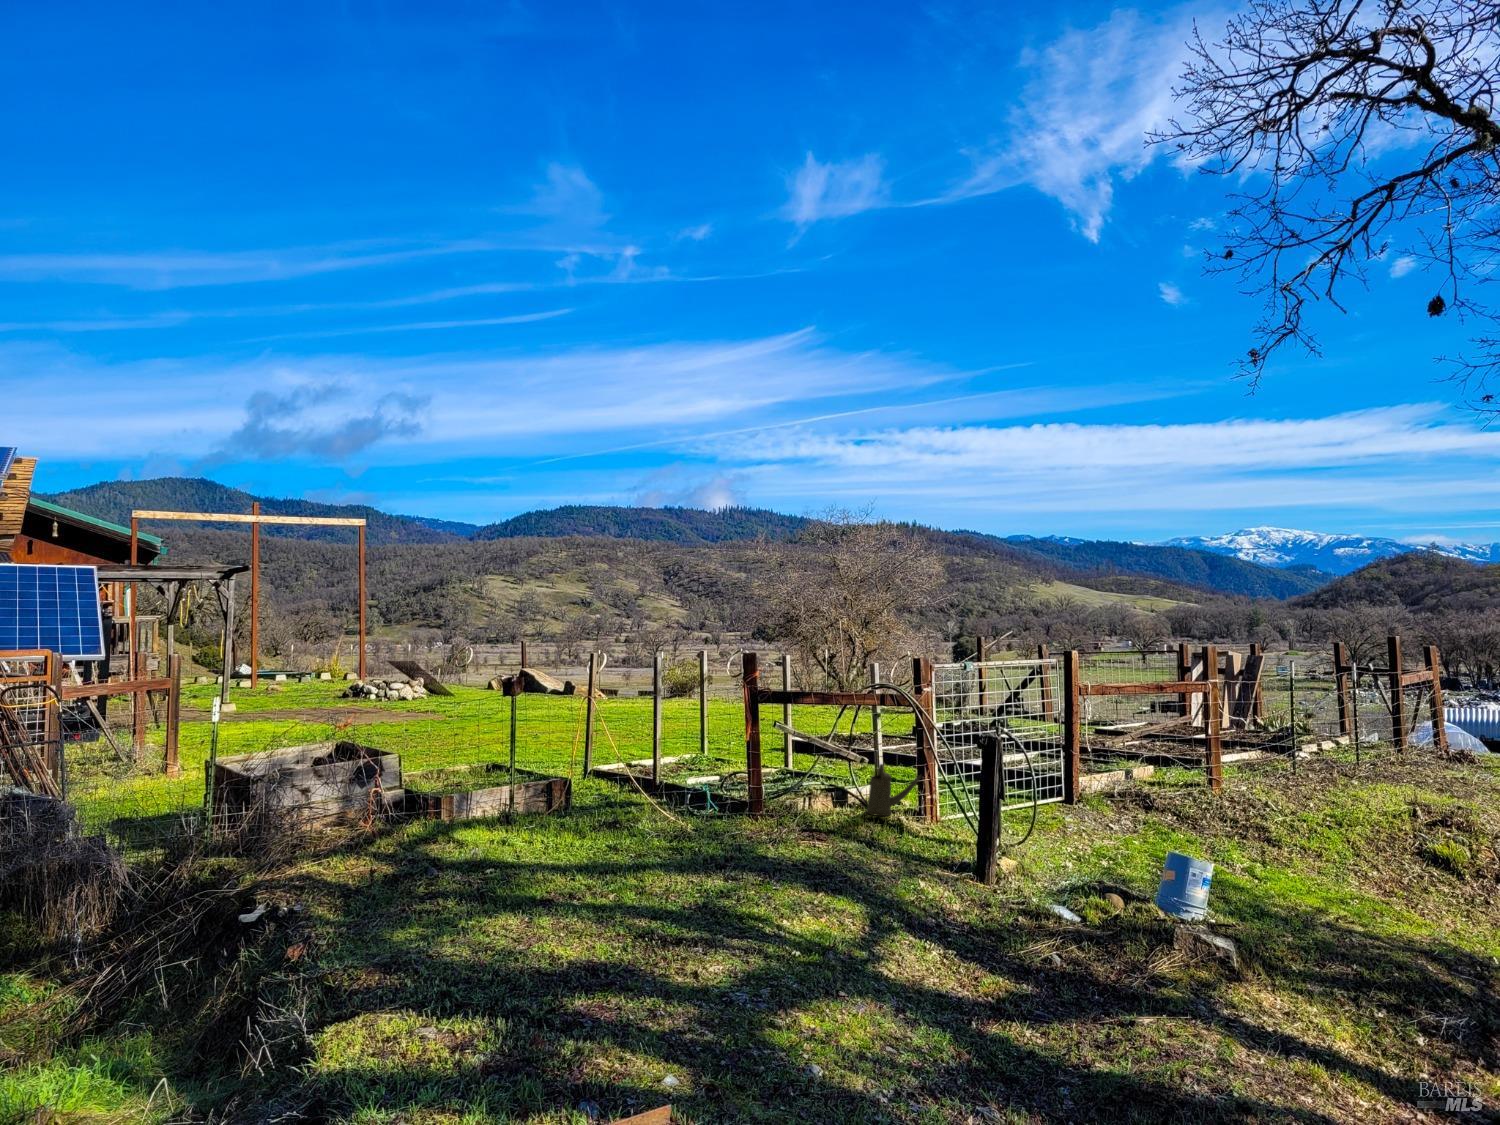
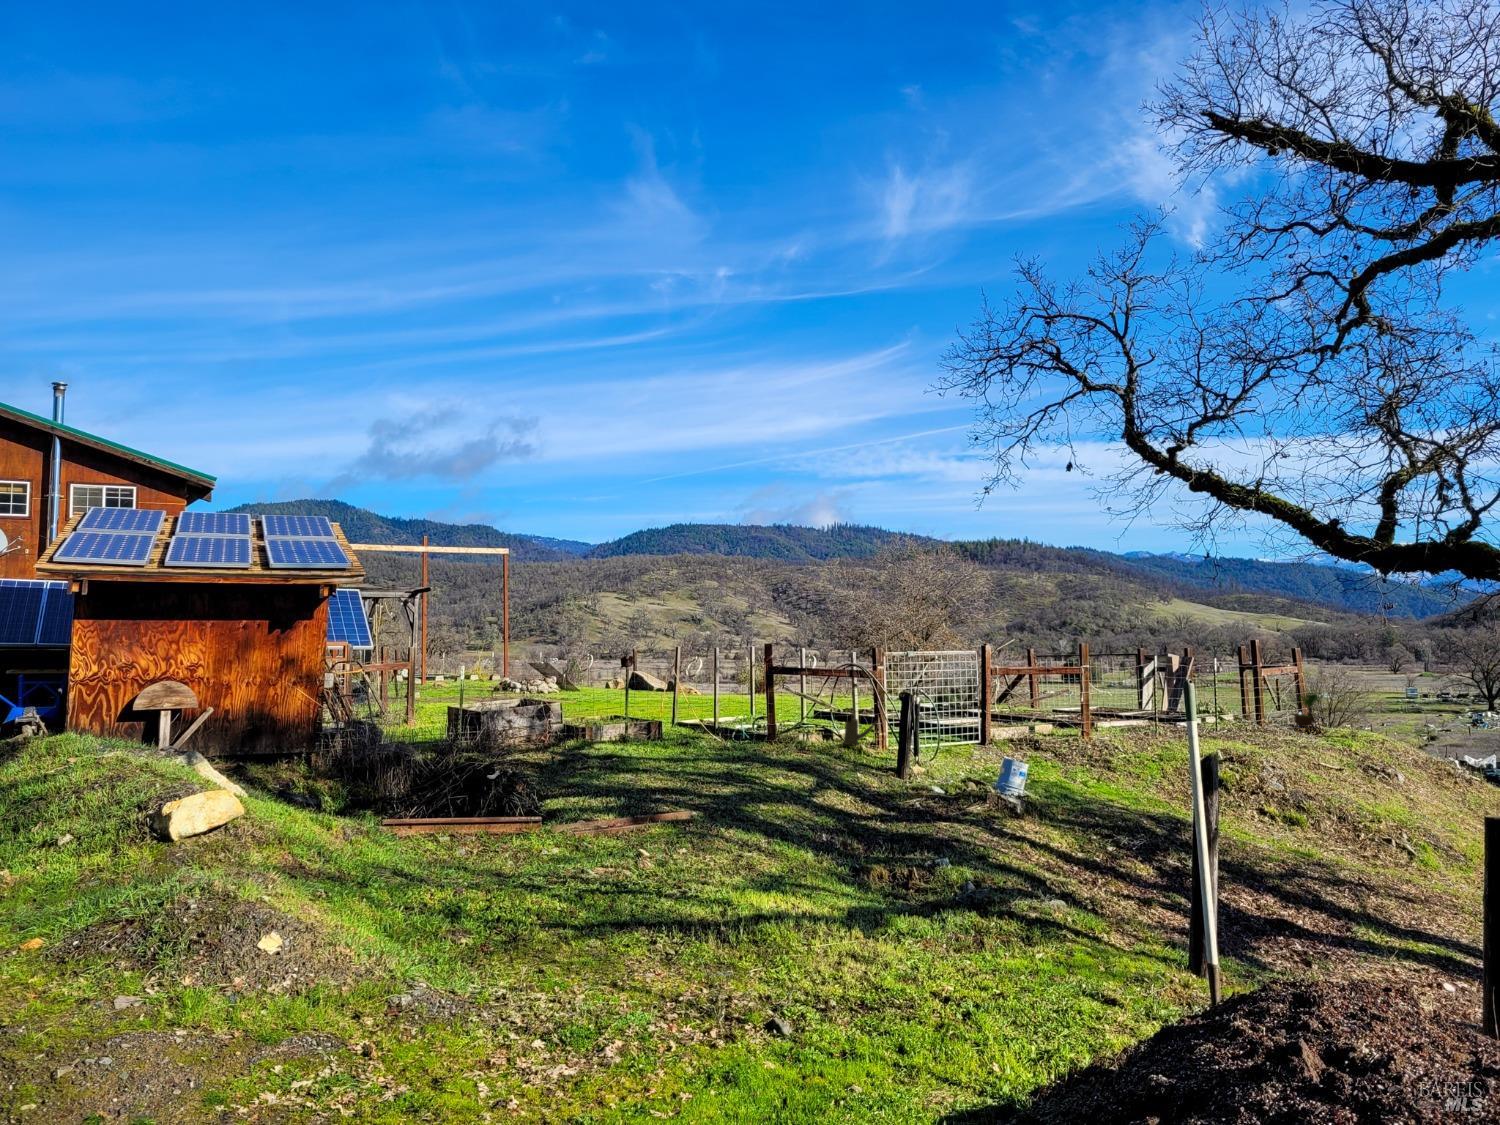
potted tree: none [1408,700,1445,750] -> present [1294,692,1319,727]

